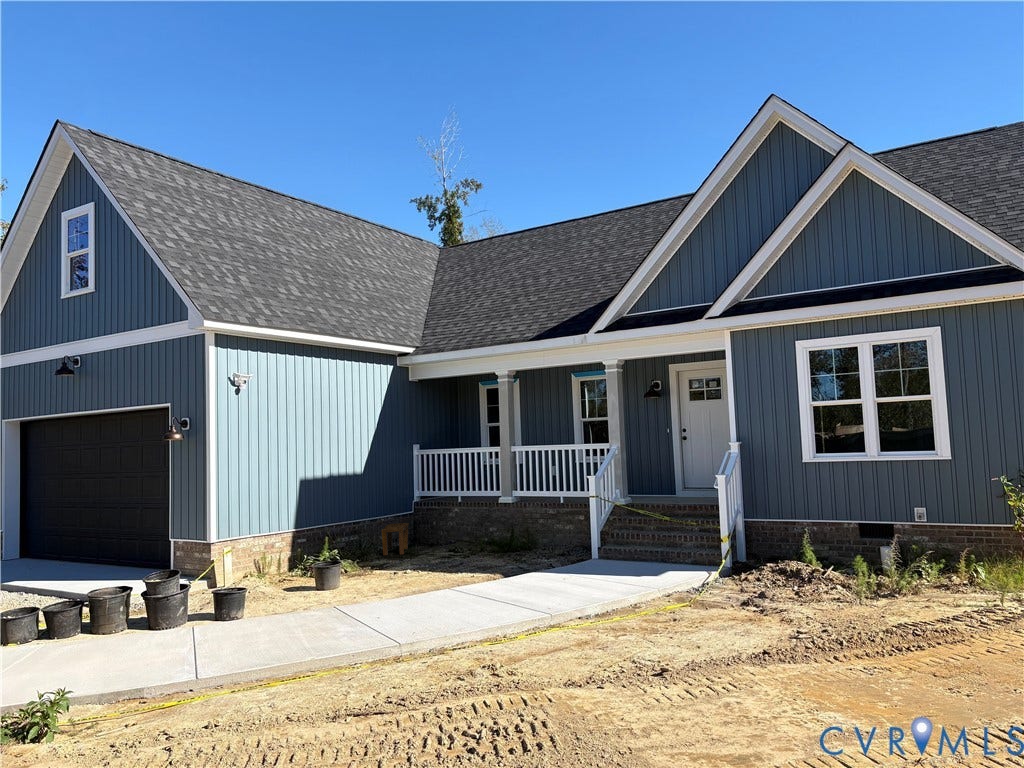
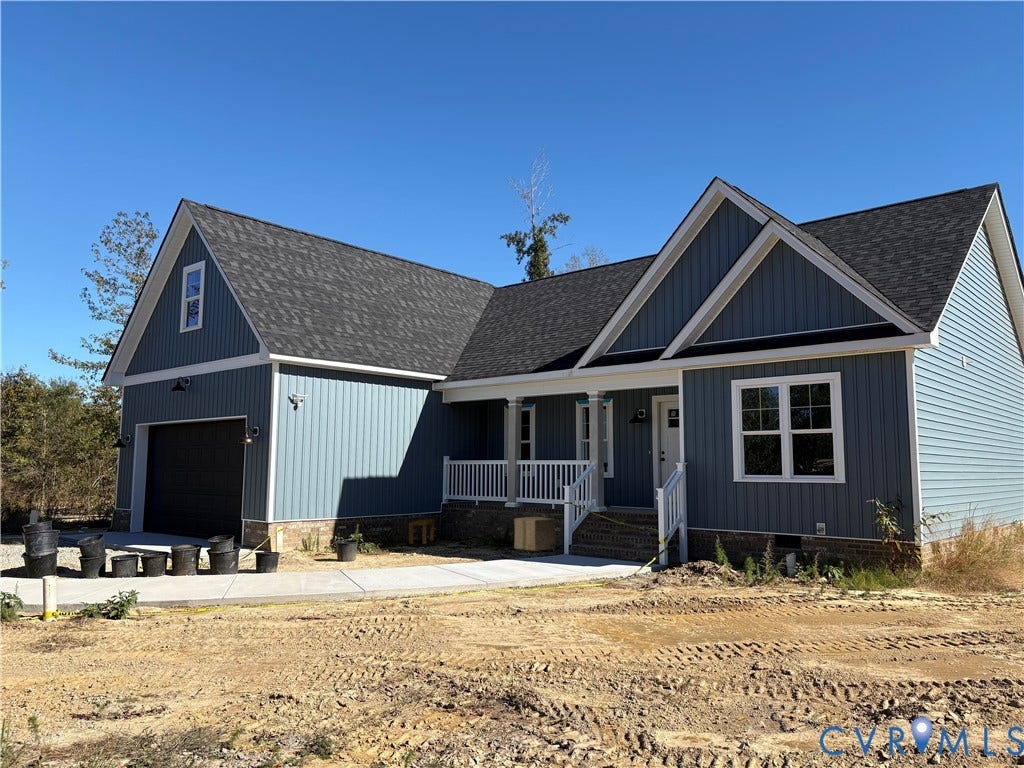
cardboard box: none [517,514,568,556] -> present [514,517,555,551]

